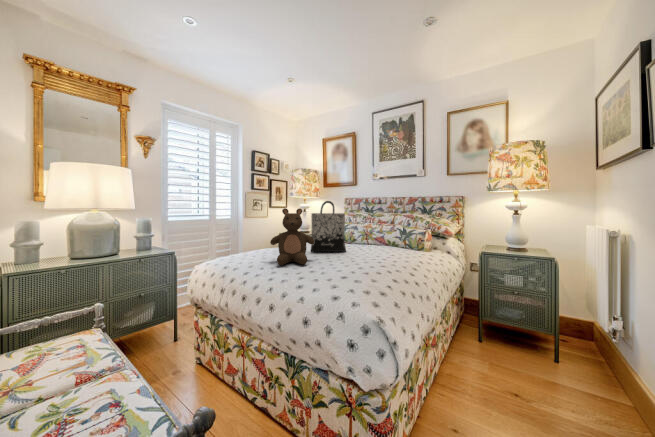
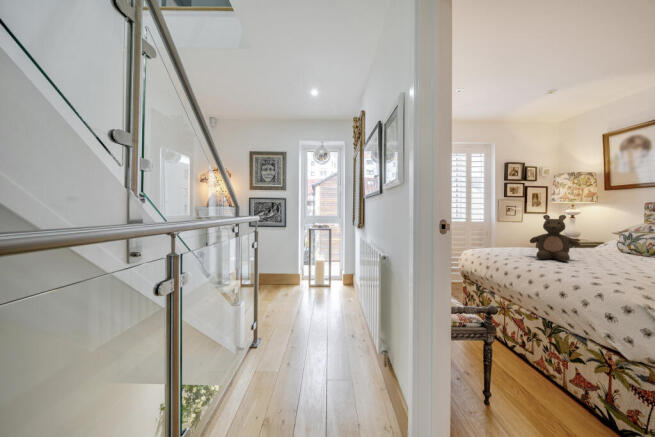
tote bag: present [311,201,346,252] -> none [576,208,629,260]

